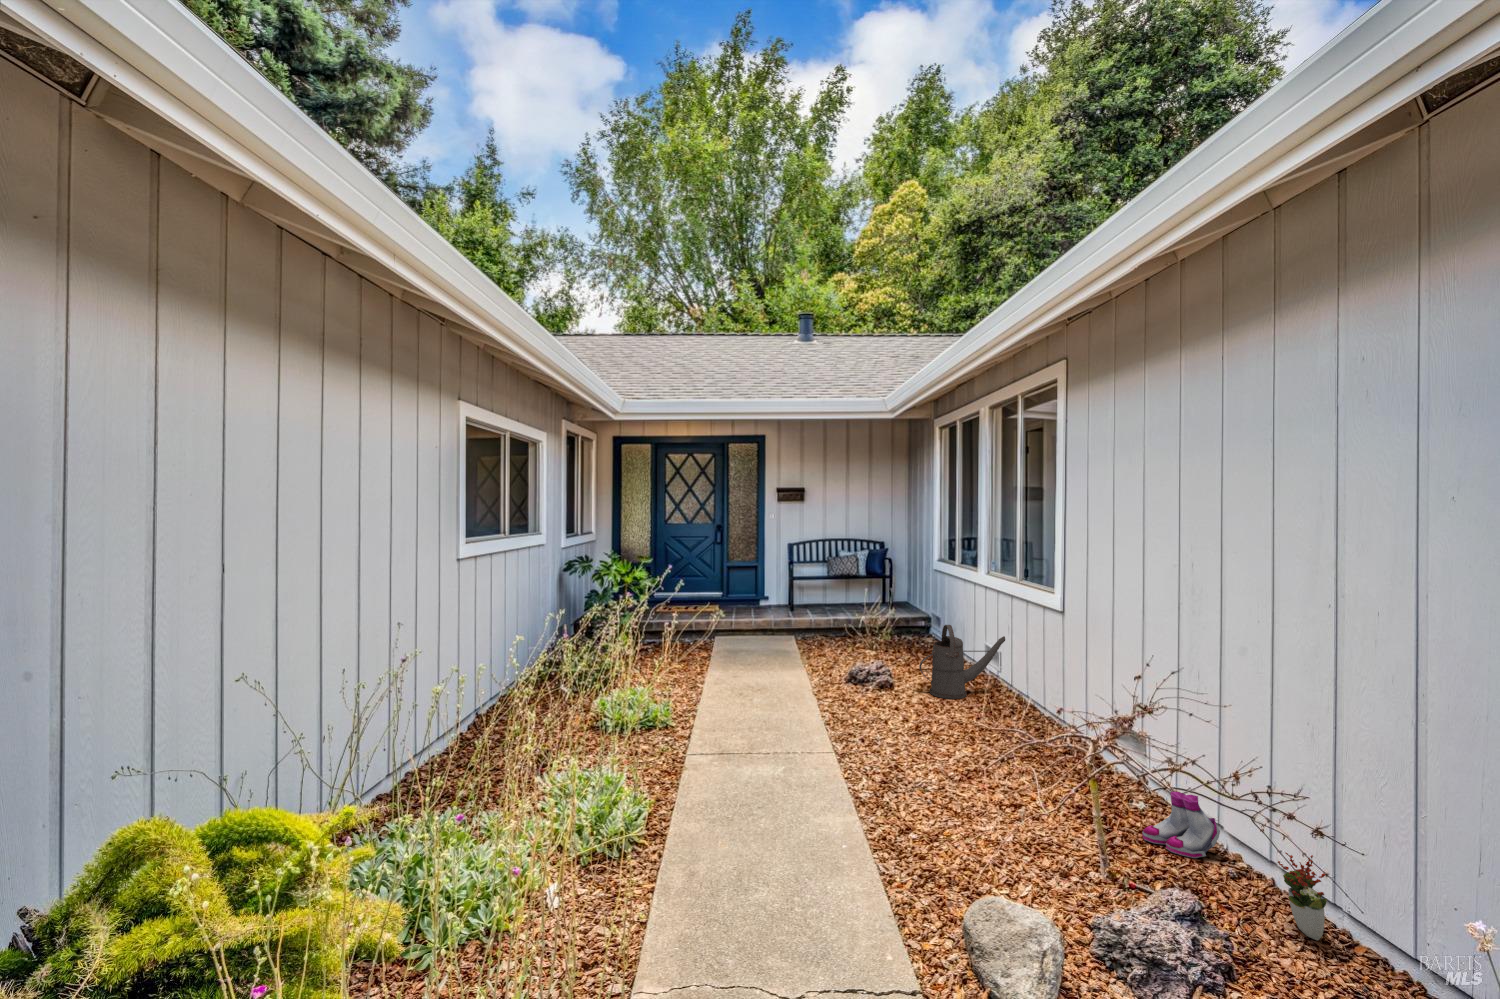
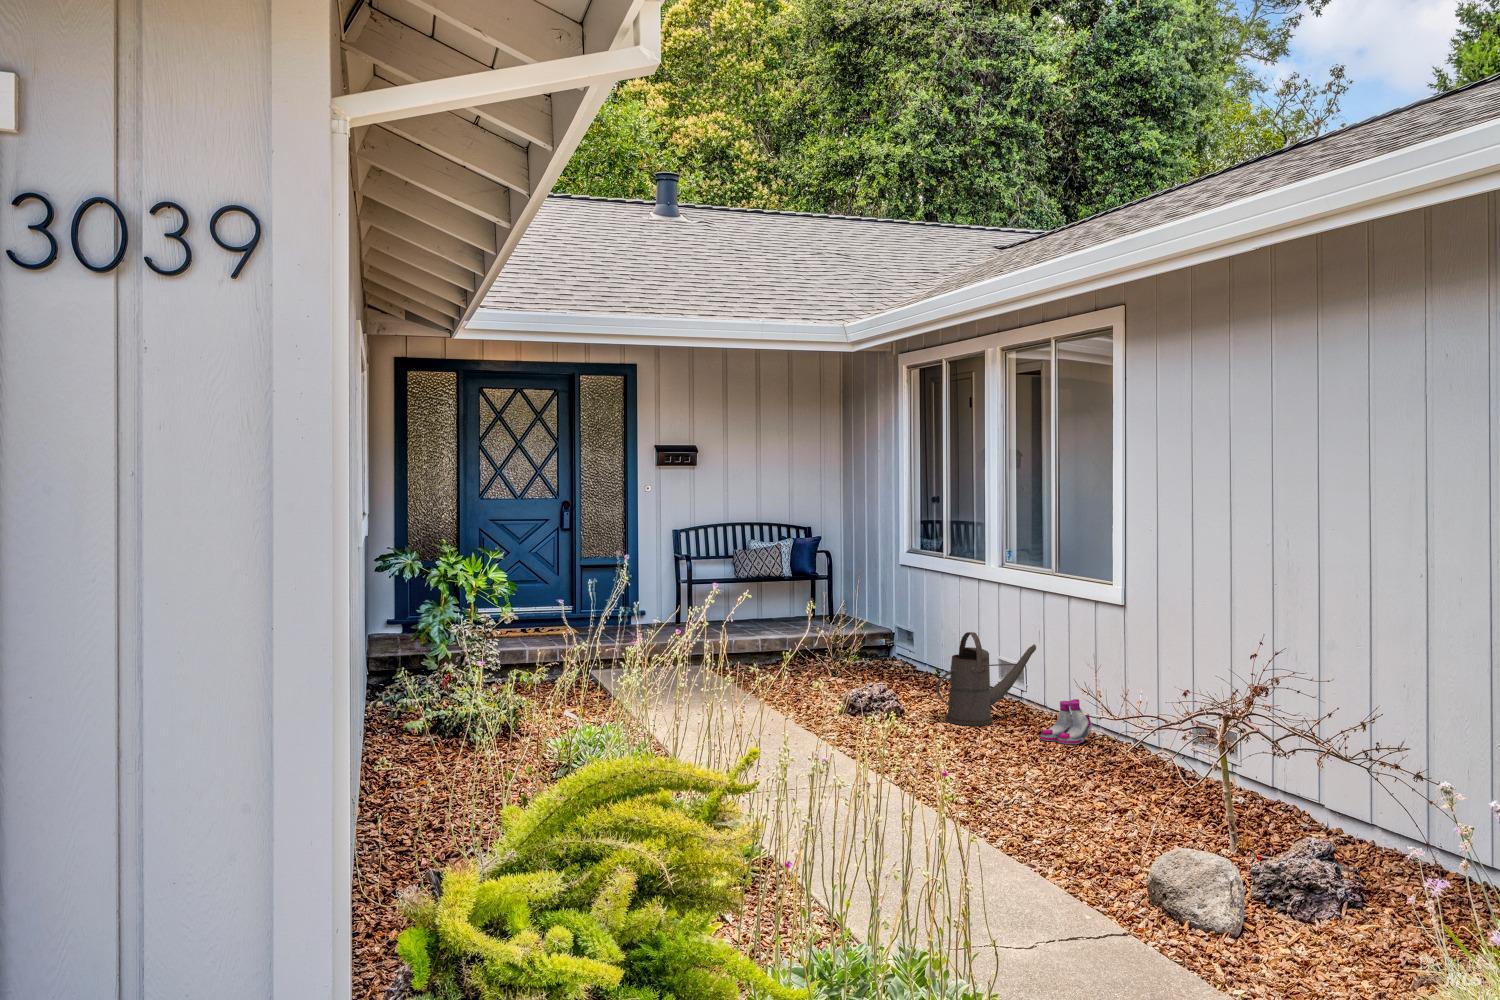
boots: present [1142,792,1220,858] -> present [1040,699,1092,744]
decorative plant: present [1278,853,1327,940] -> none [1384,798,1423,870]

